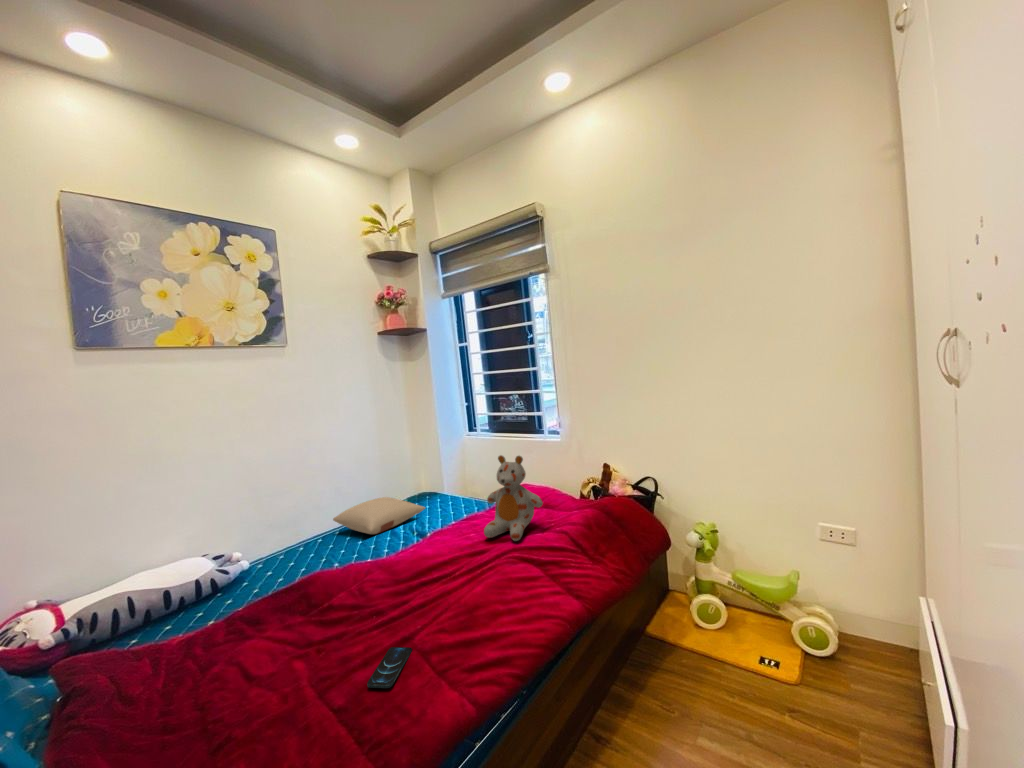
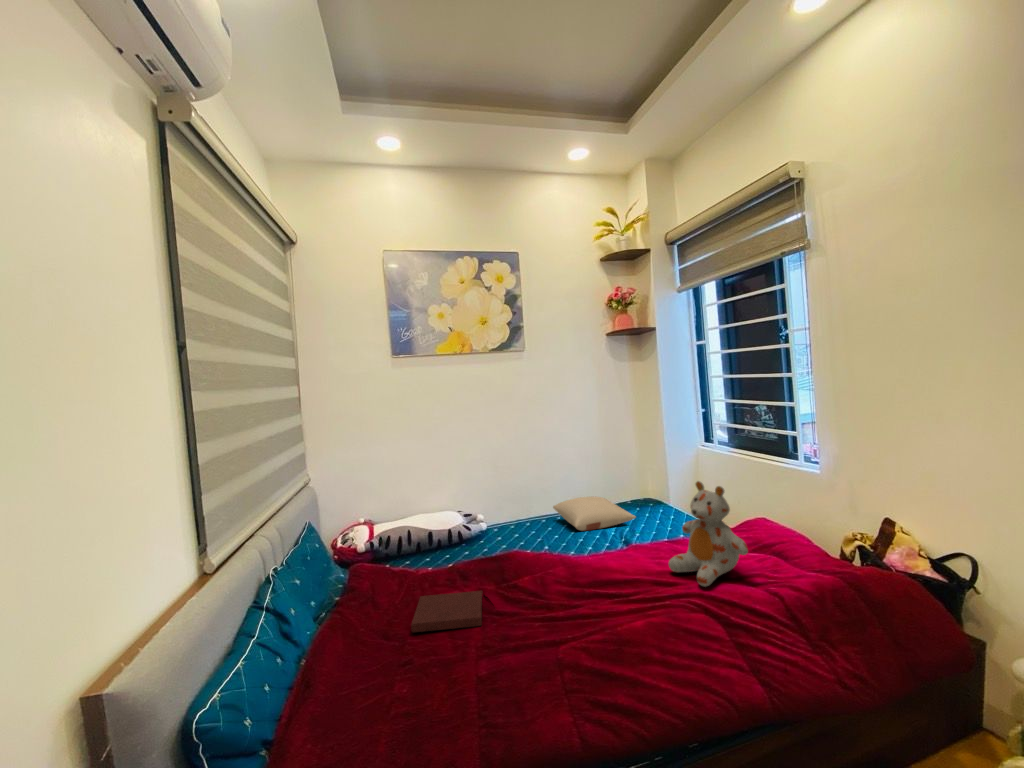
notebook: none [208,623,318,710] -> present [411,591,482,632]
smartphone: present [367,647,412,688] -> none [500,644,548,680]

